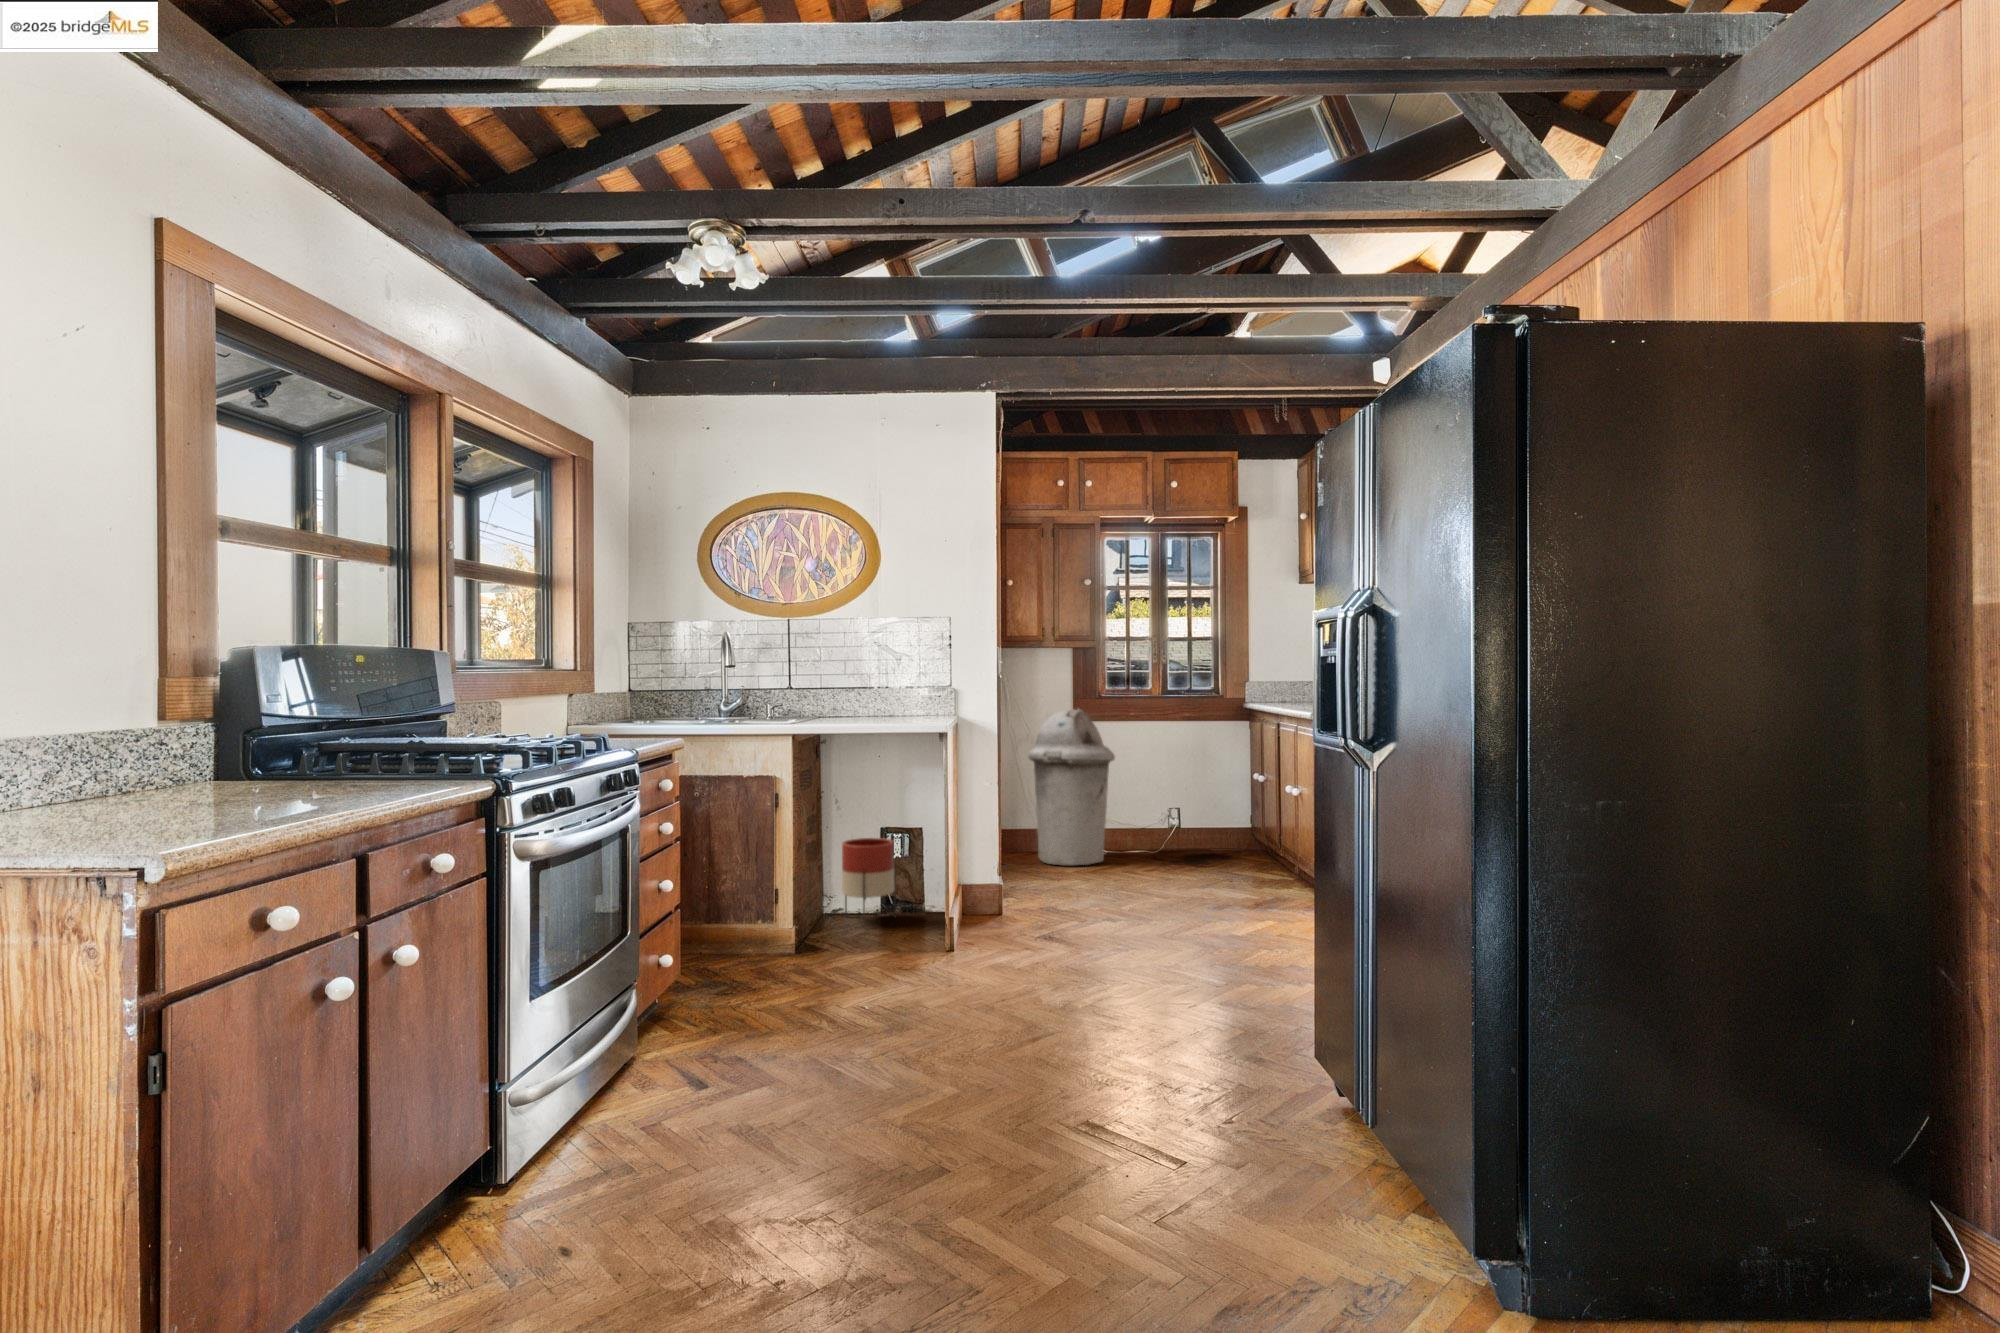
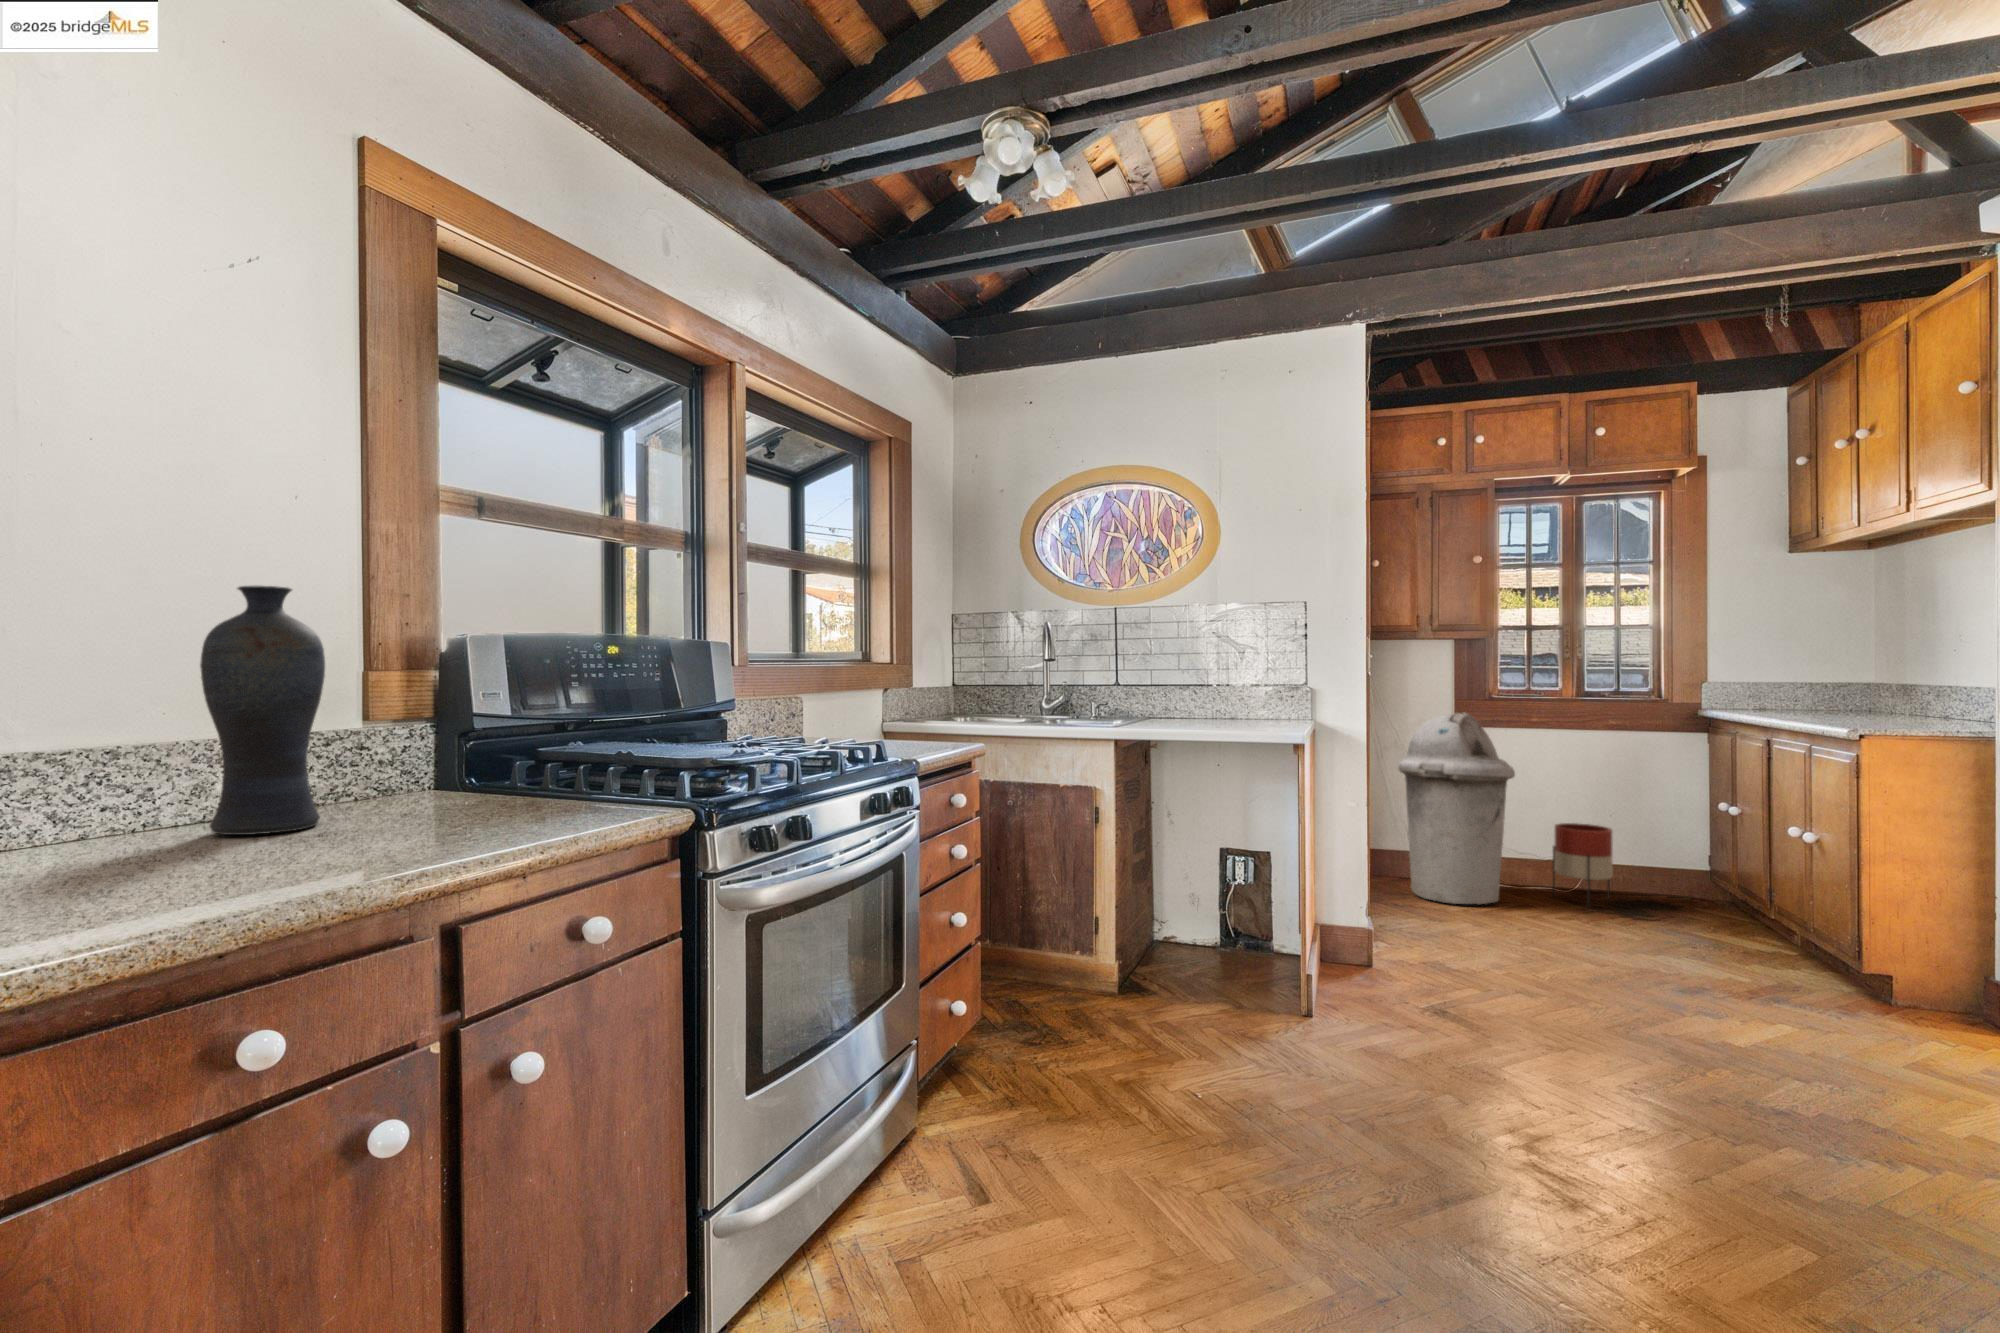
vase: none [84,611,185,807] -> present [200,586,325,835]
planter: present [842,838,896,926] -> present [1553,823,1613,907]

